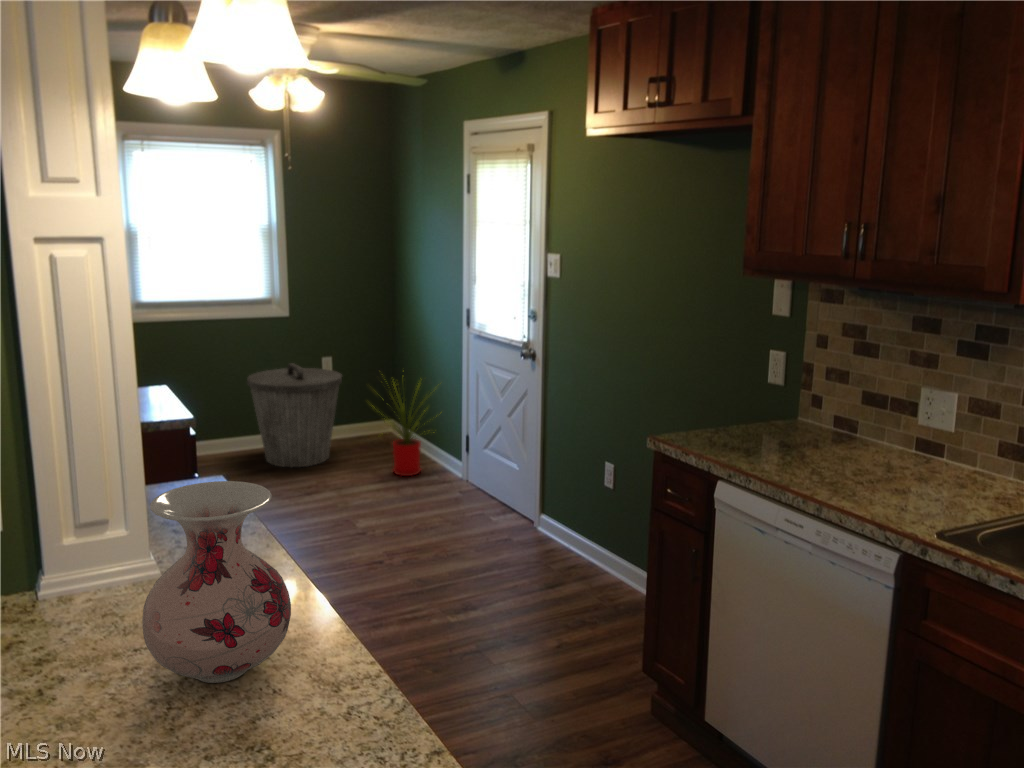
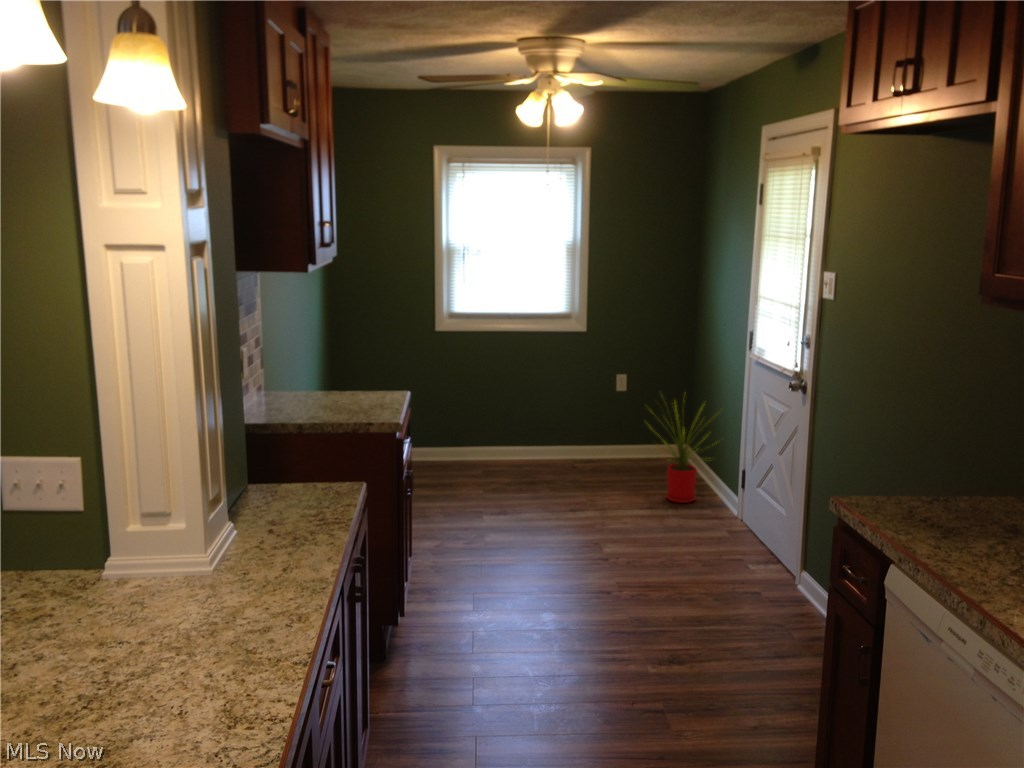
trash can: present [247,363,342,467] -> none [536,378,627,481]
vase: present [142,481,291,683] -> none [85,488,238,692]

